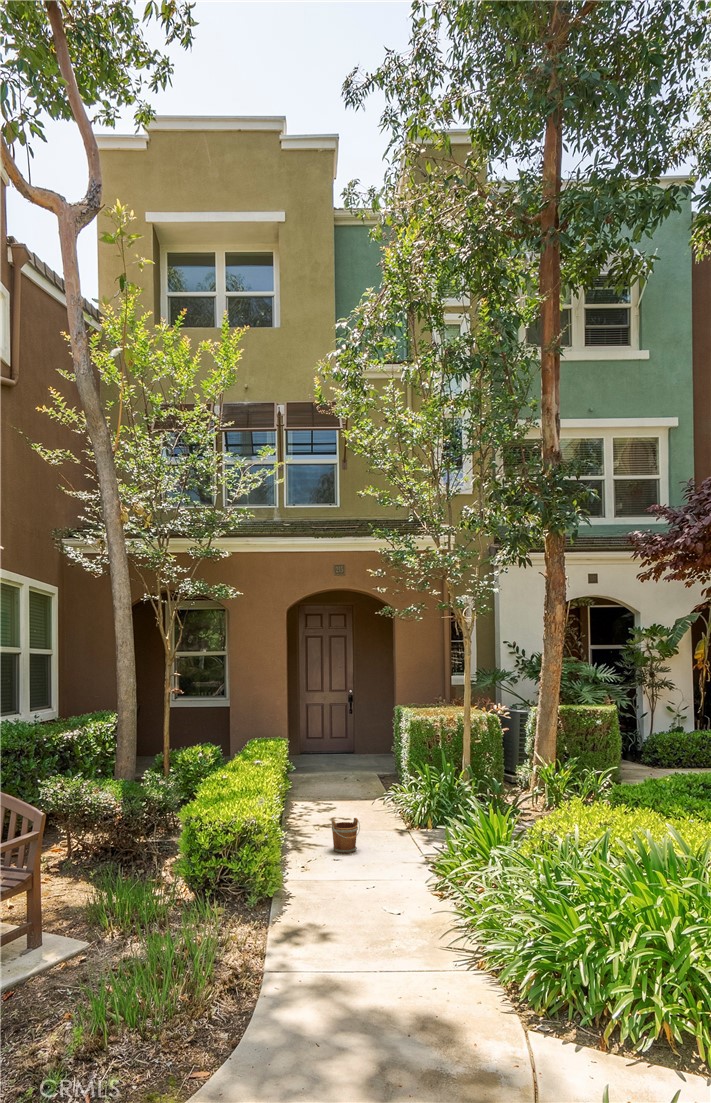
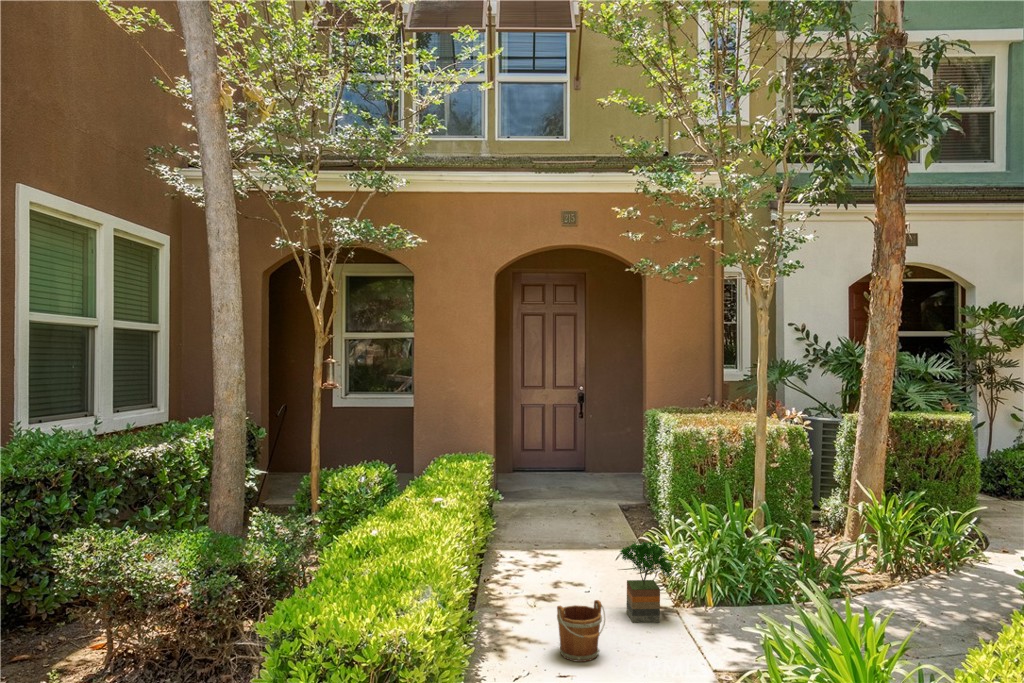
potted tree: none [371,786,403,837] -> present [620,542,672,623]

